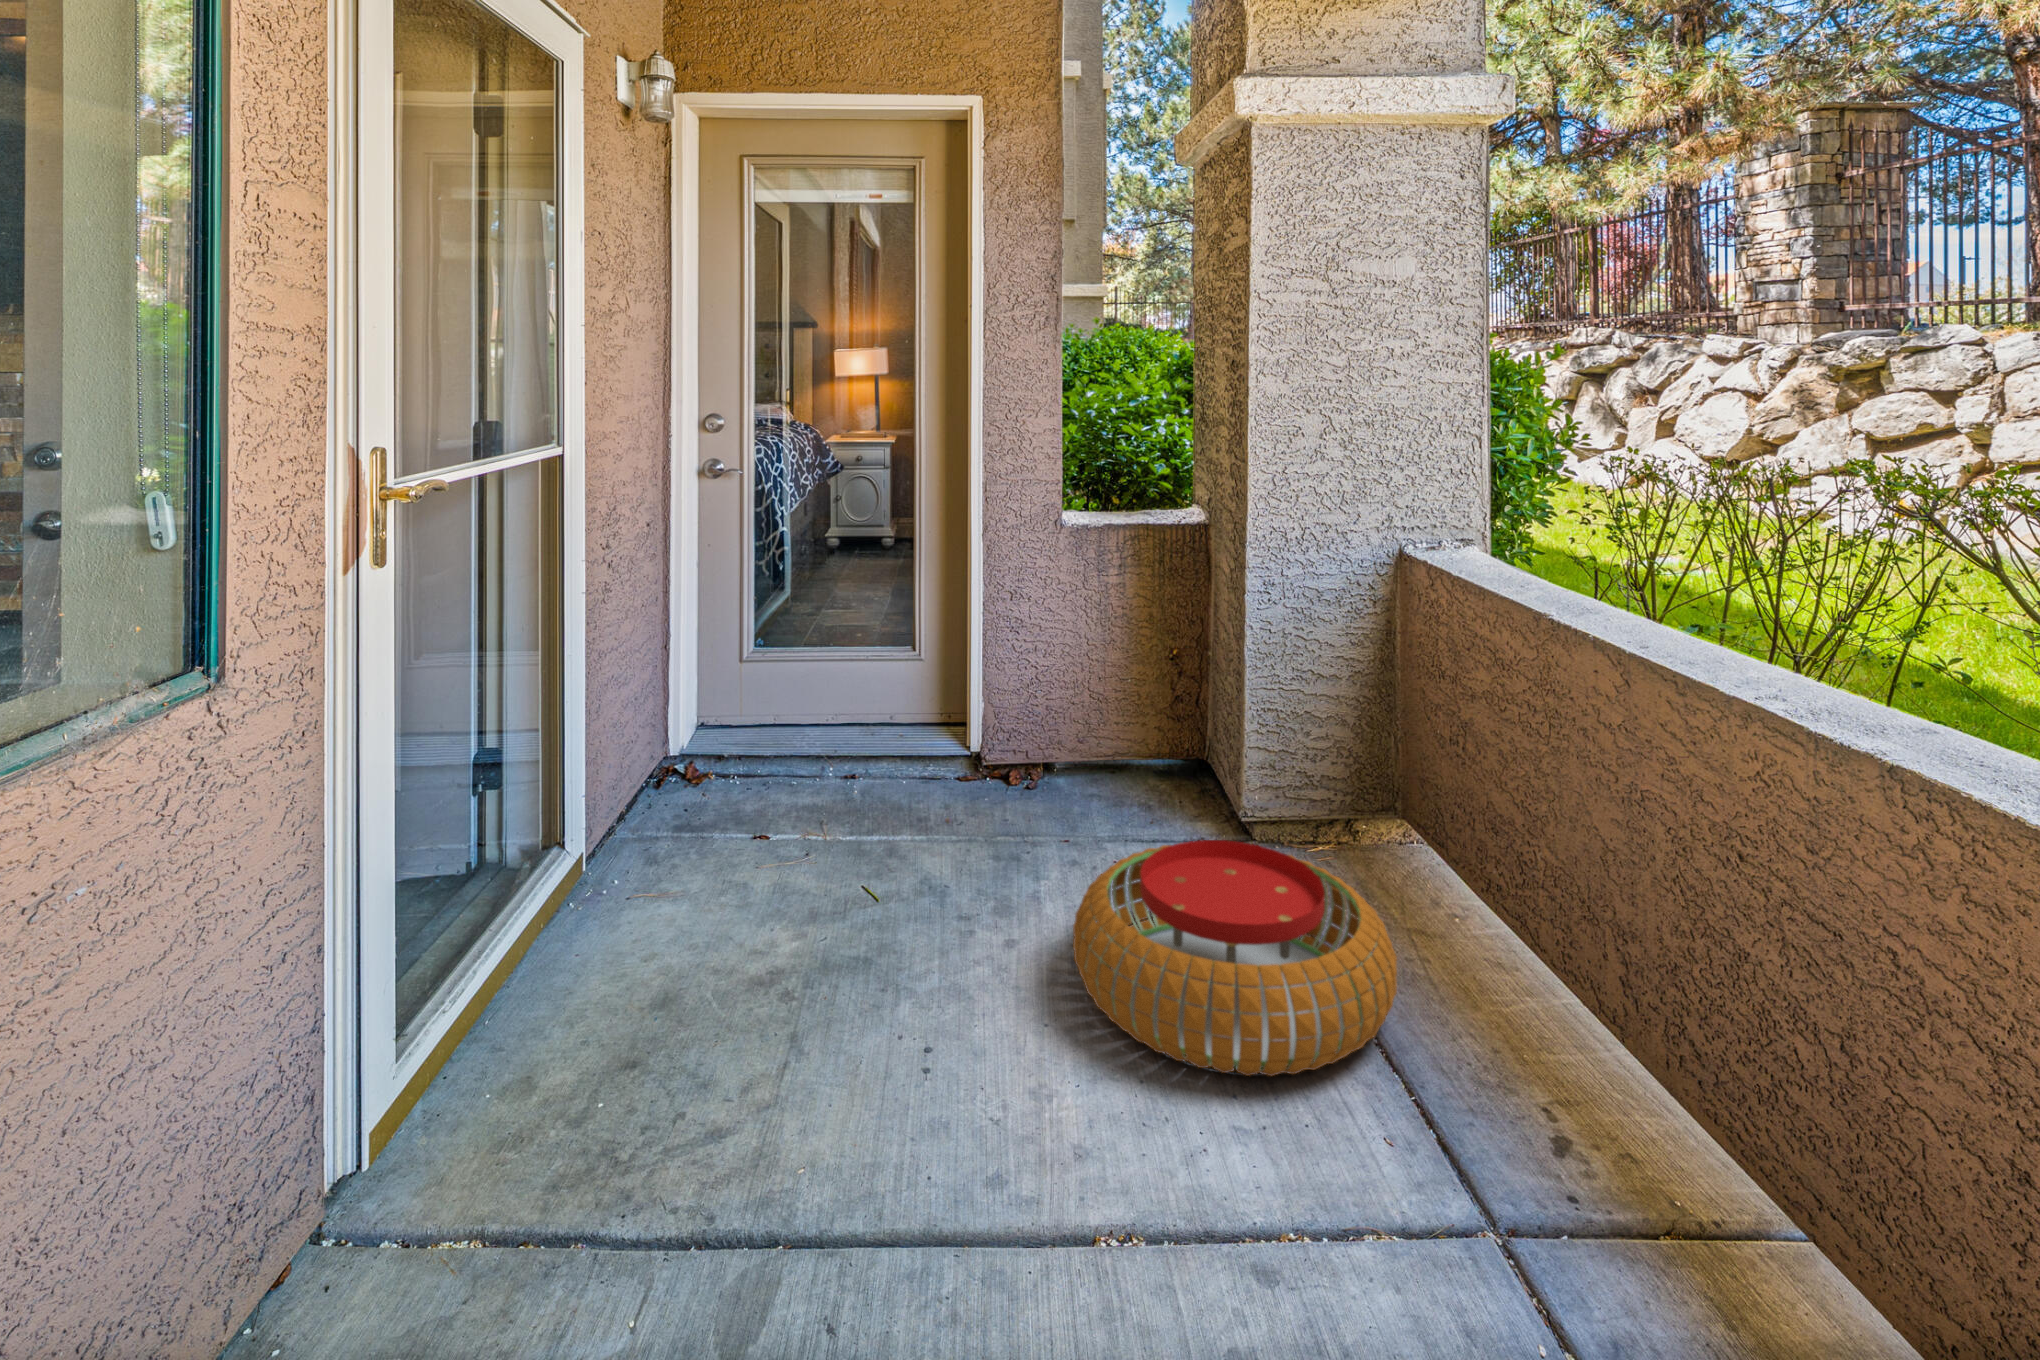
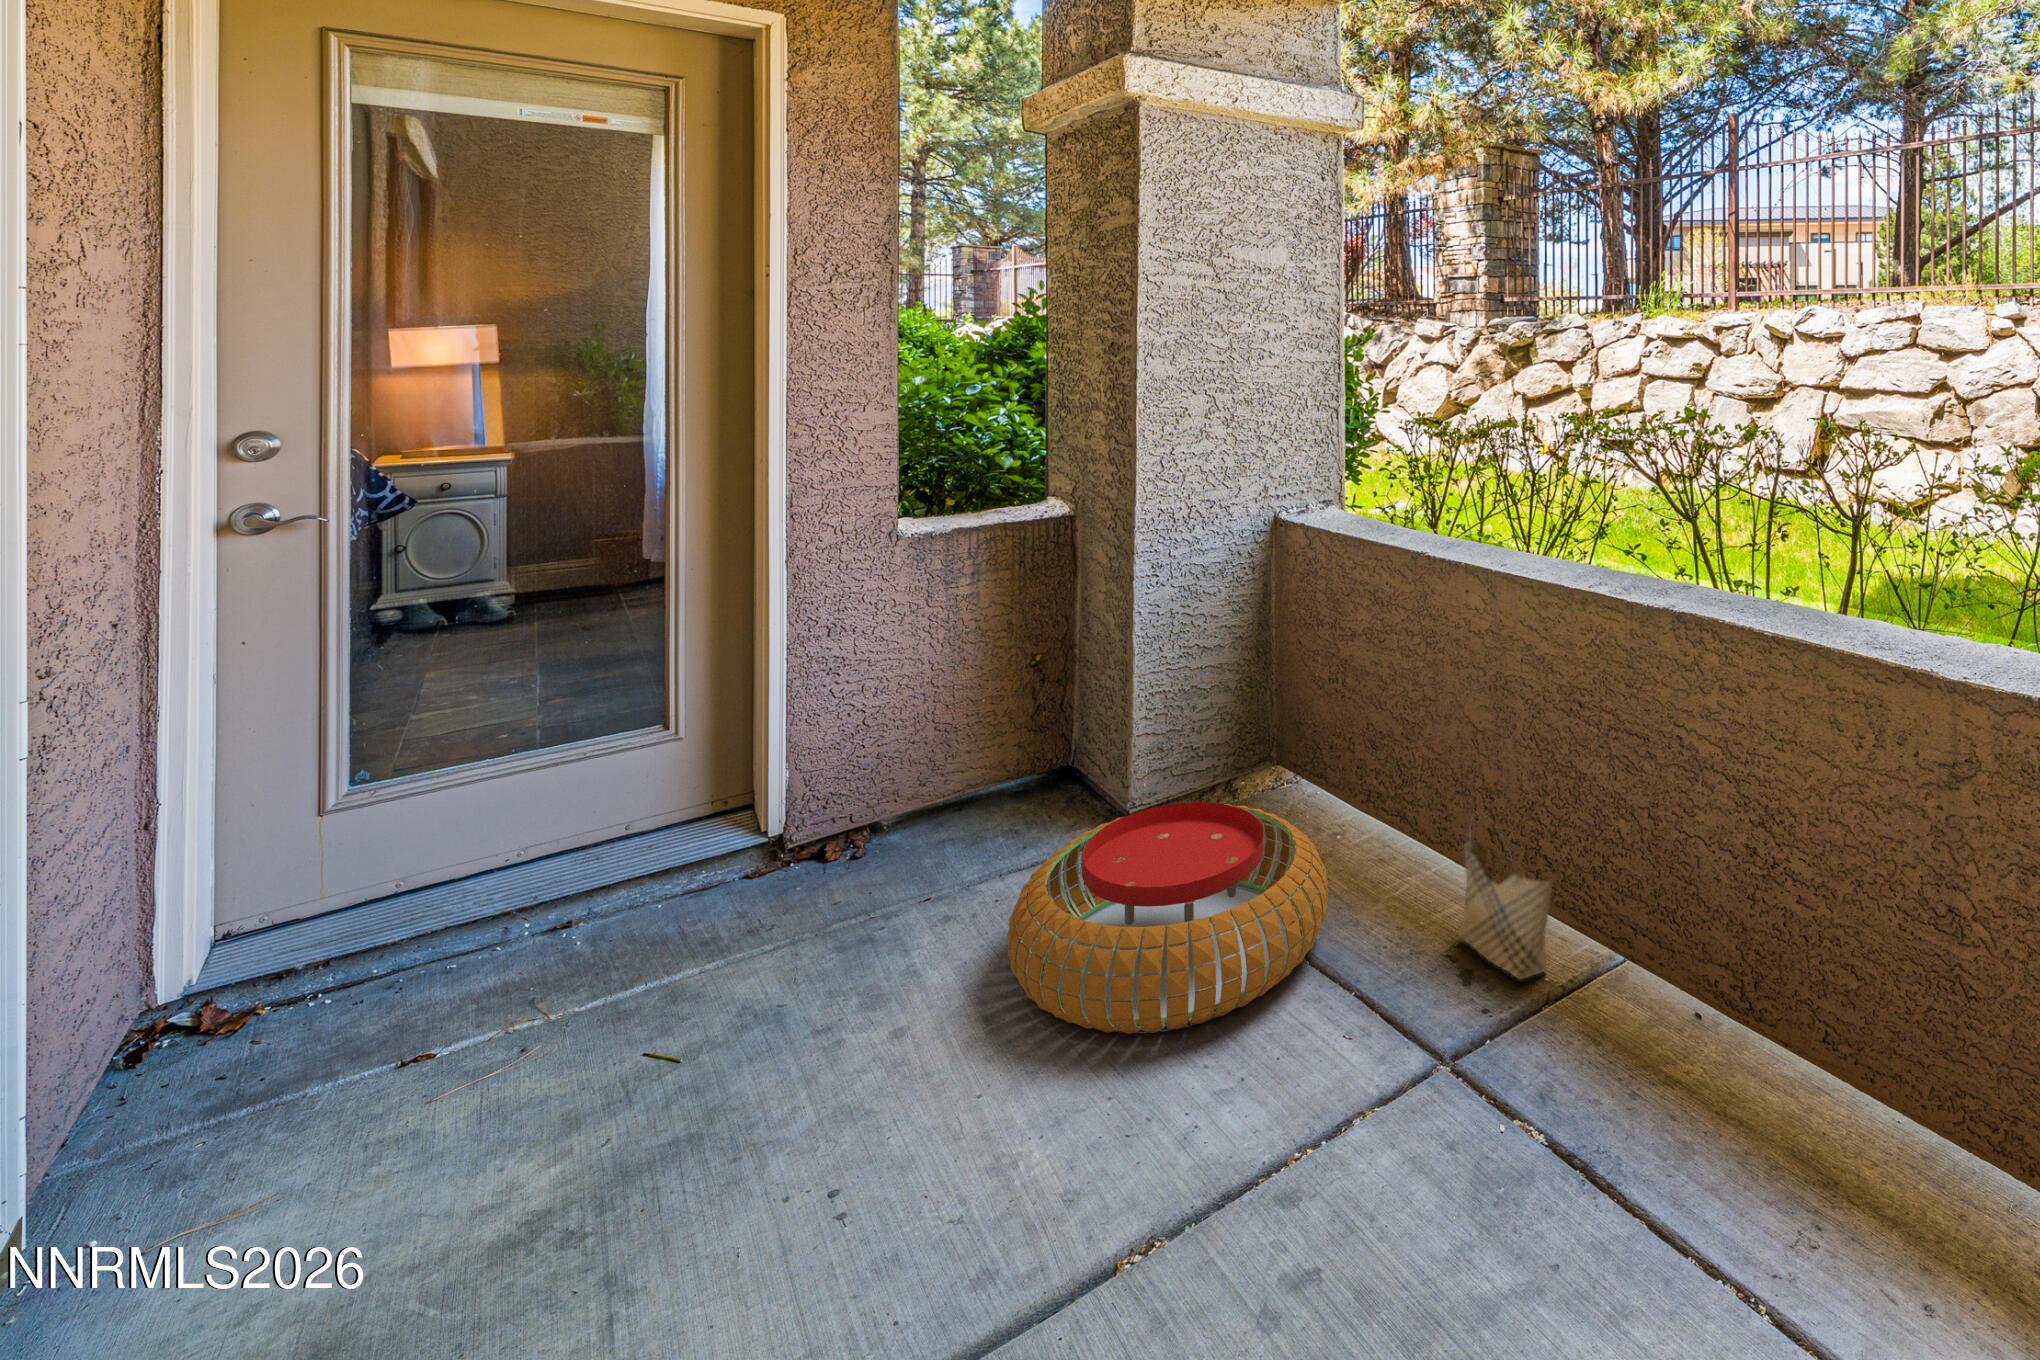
woven basket: none [1552,959,1680,1208] -> present [1458,818,1553,979]

